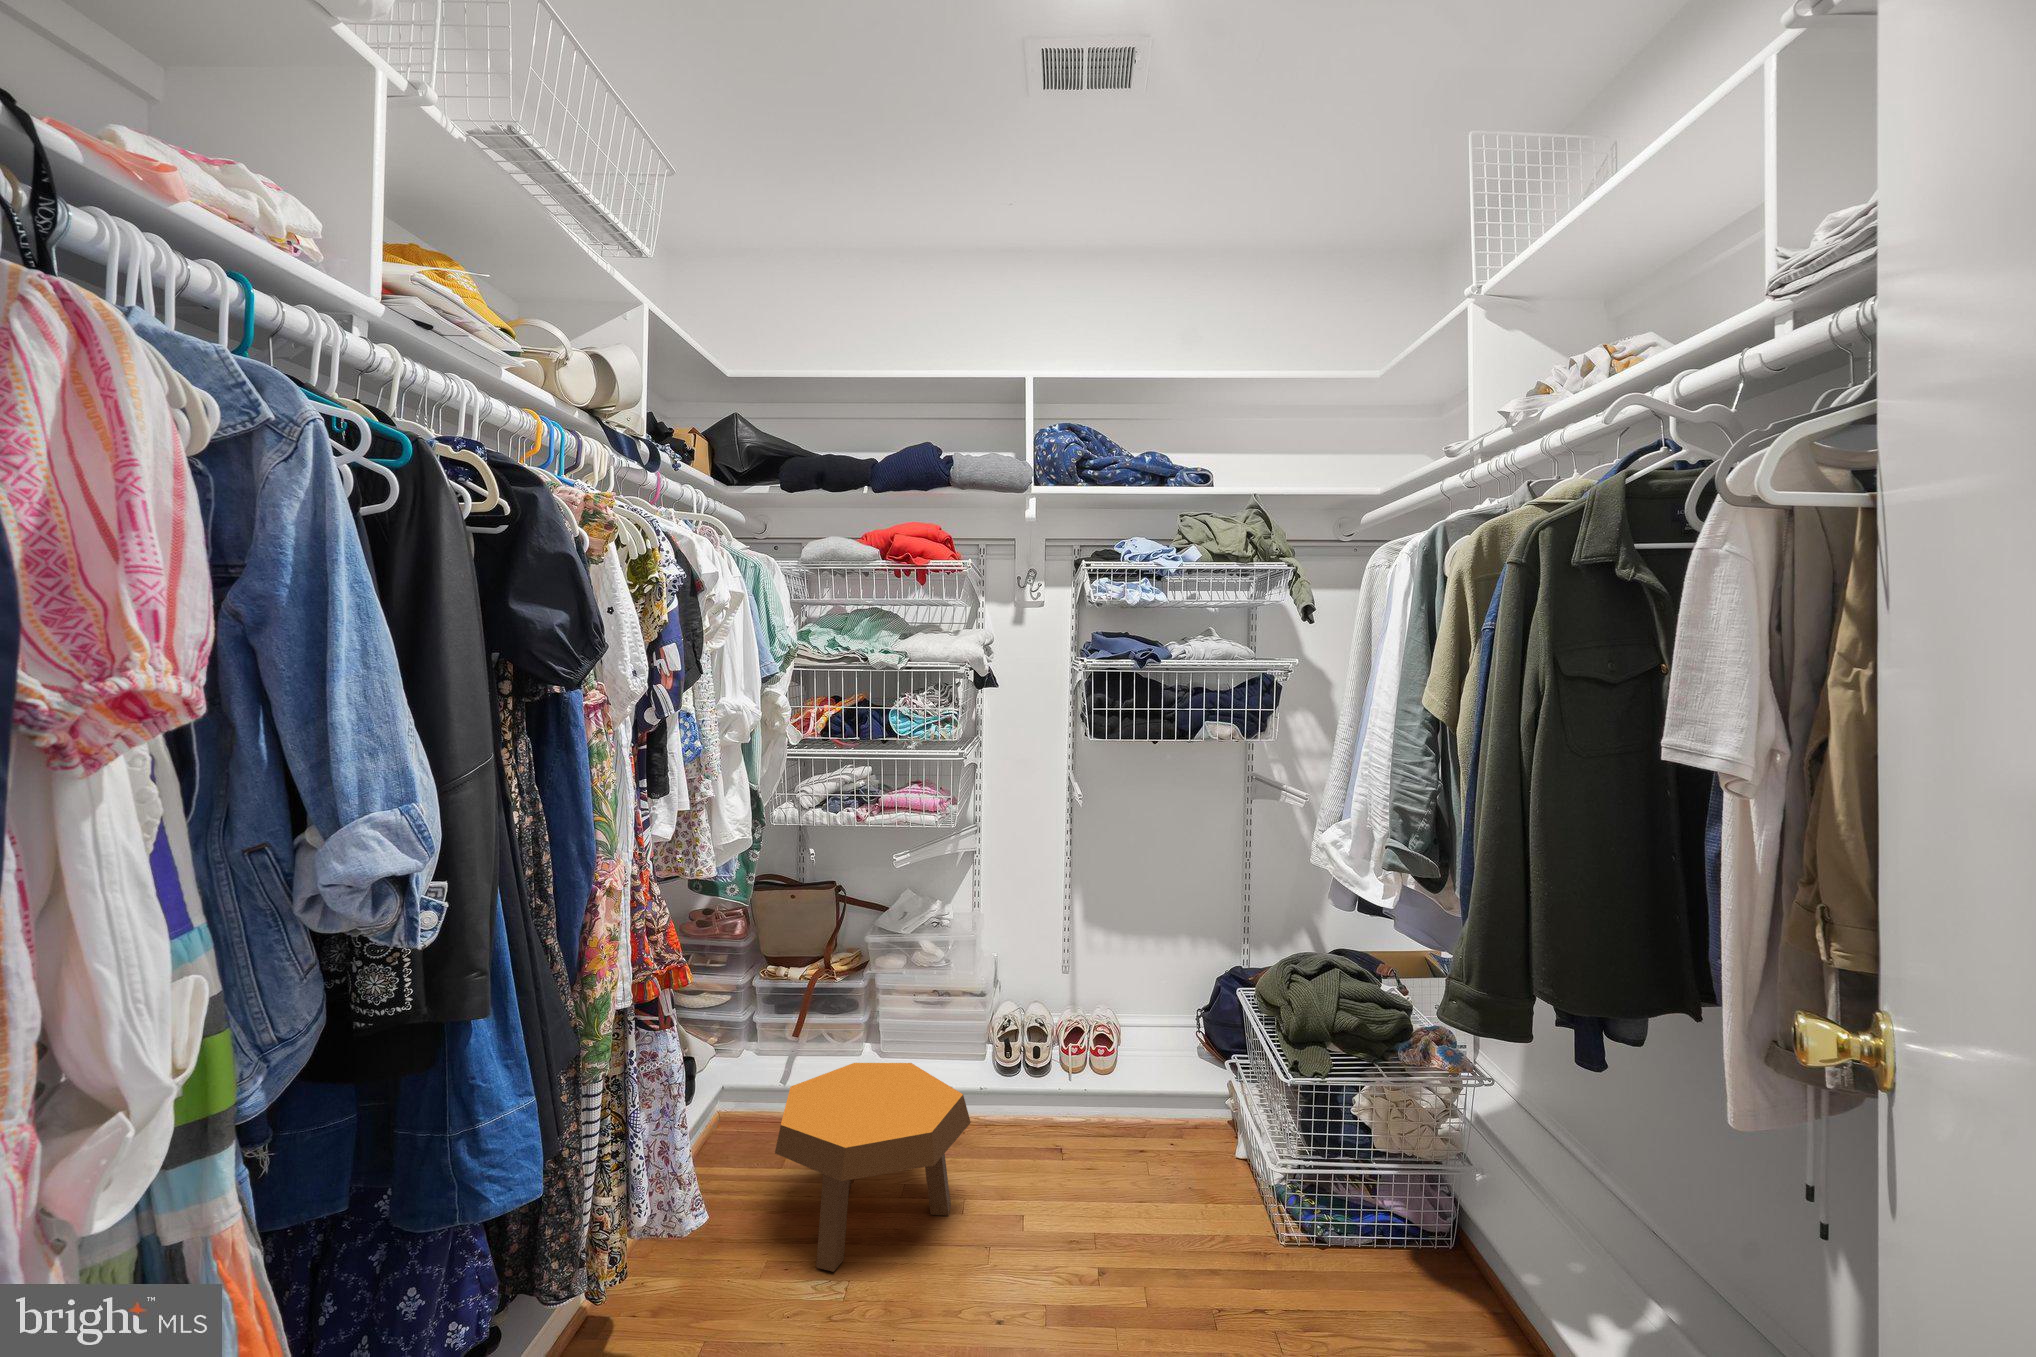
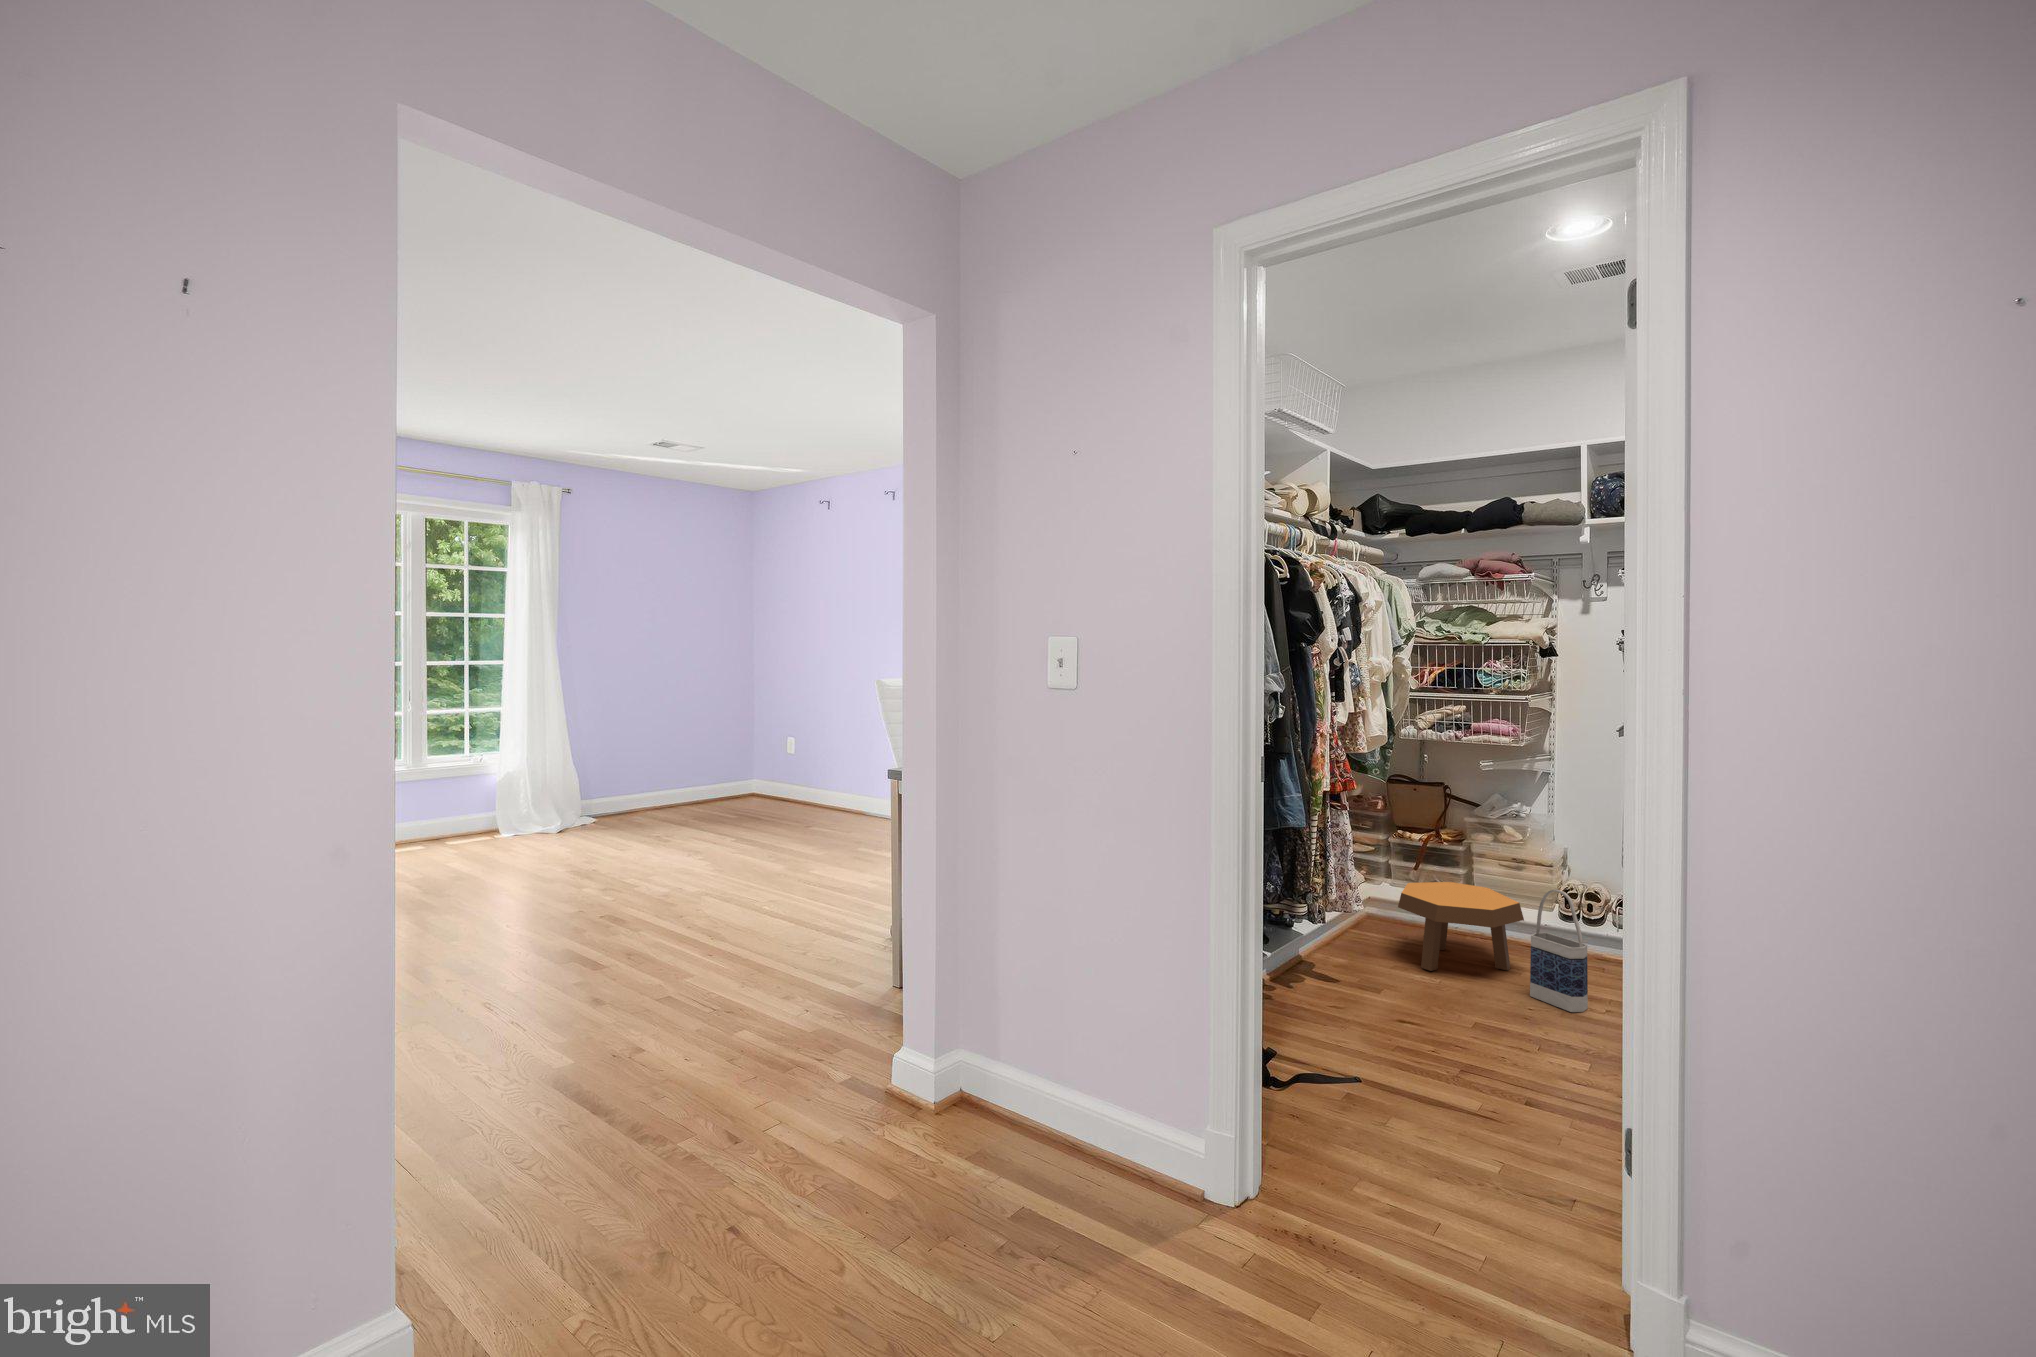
bag: none [994,1088,1077,1306] -> present [1530,890,1588,1012]

